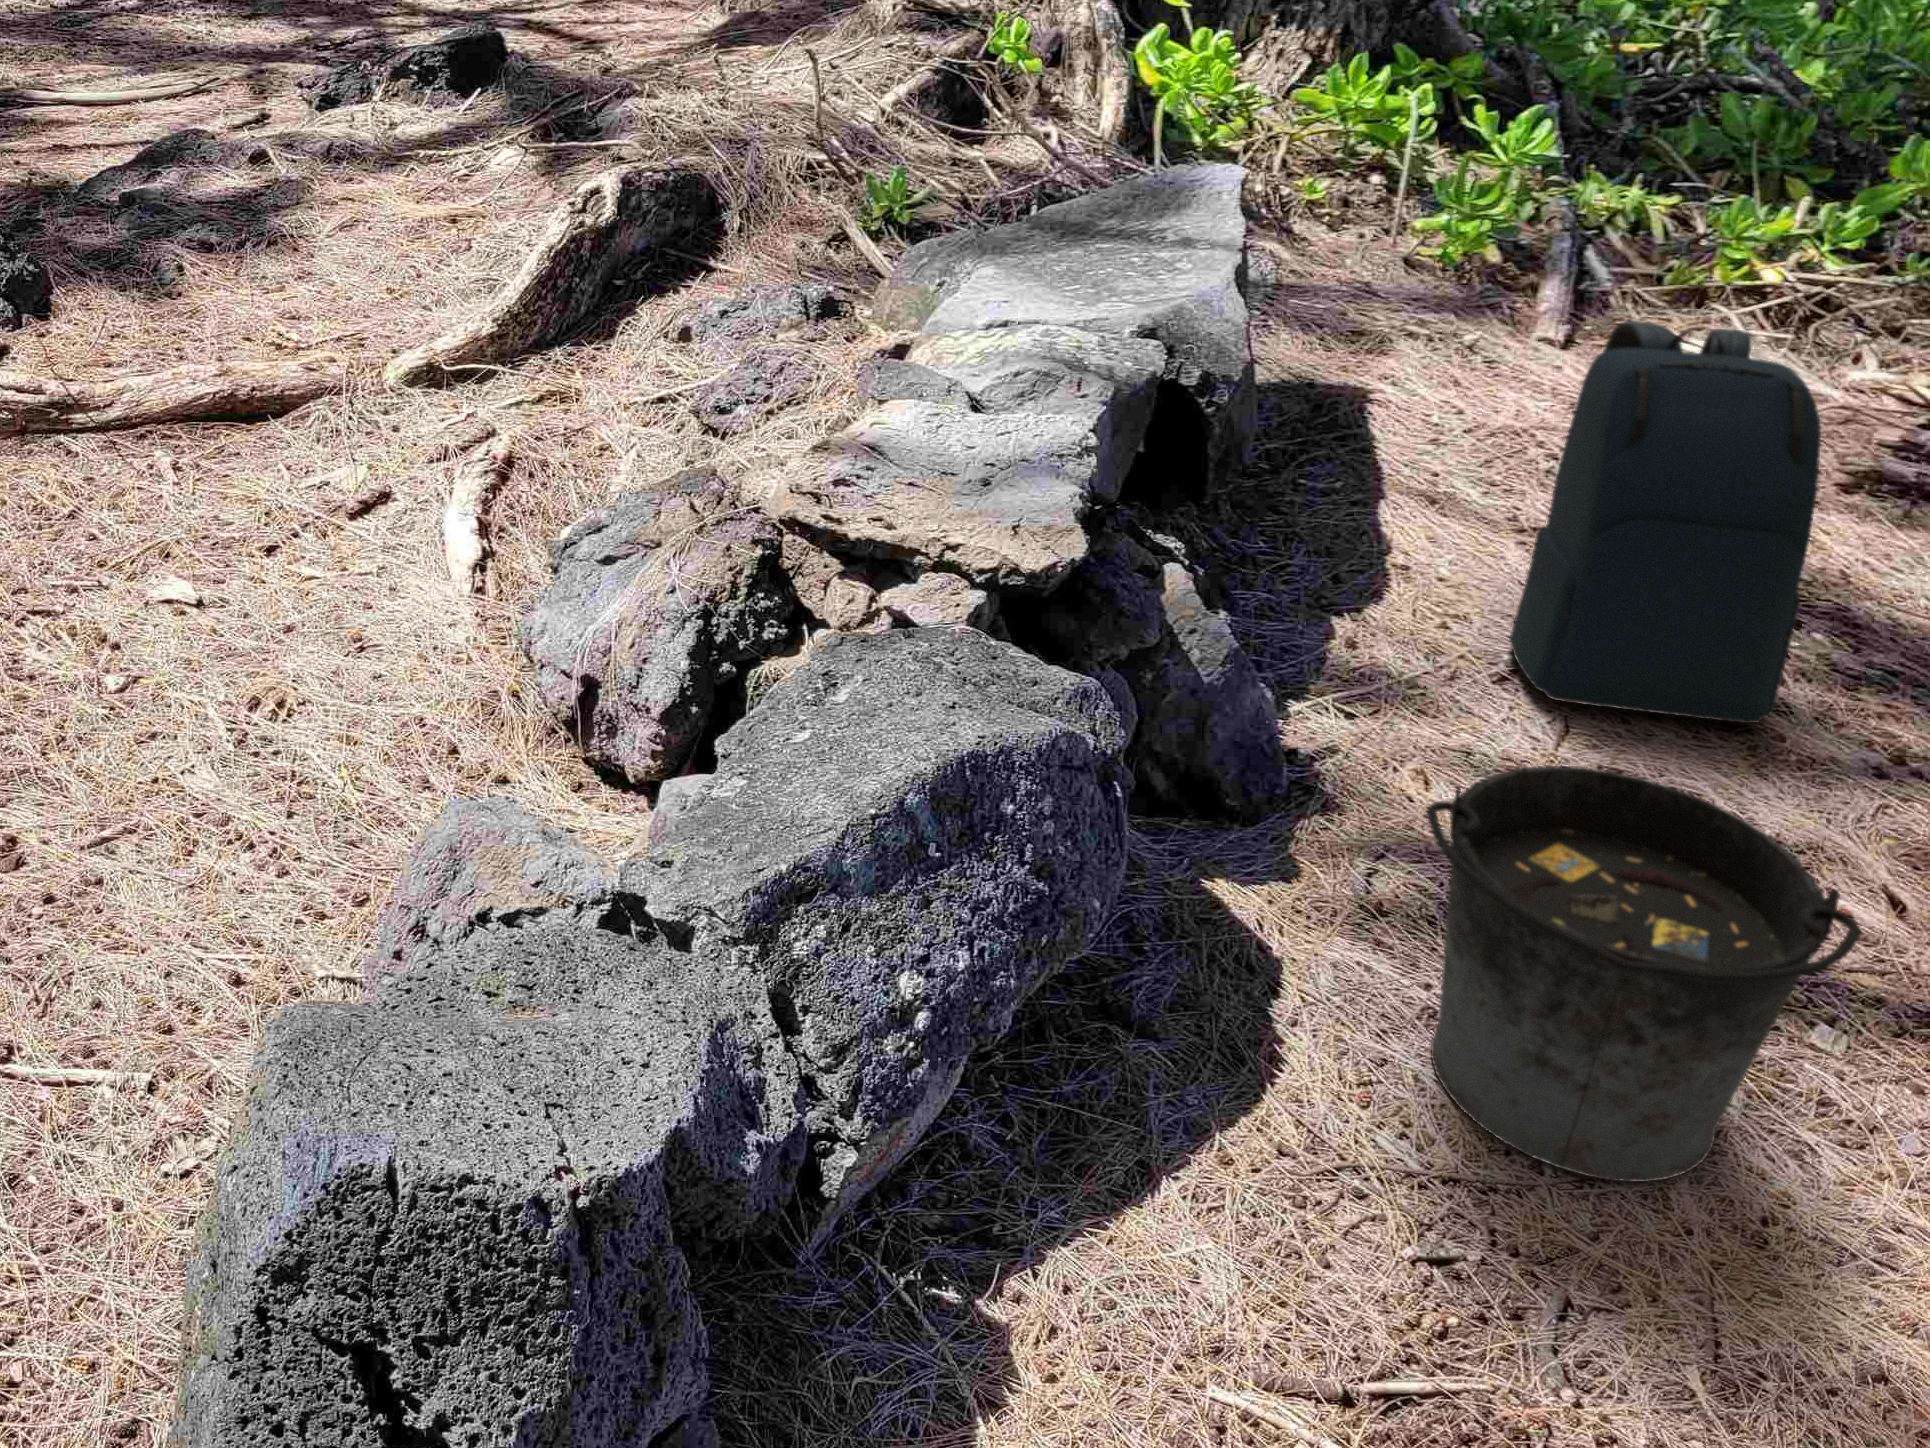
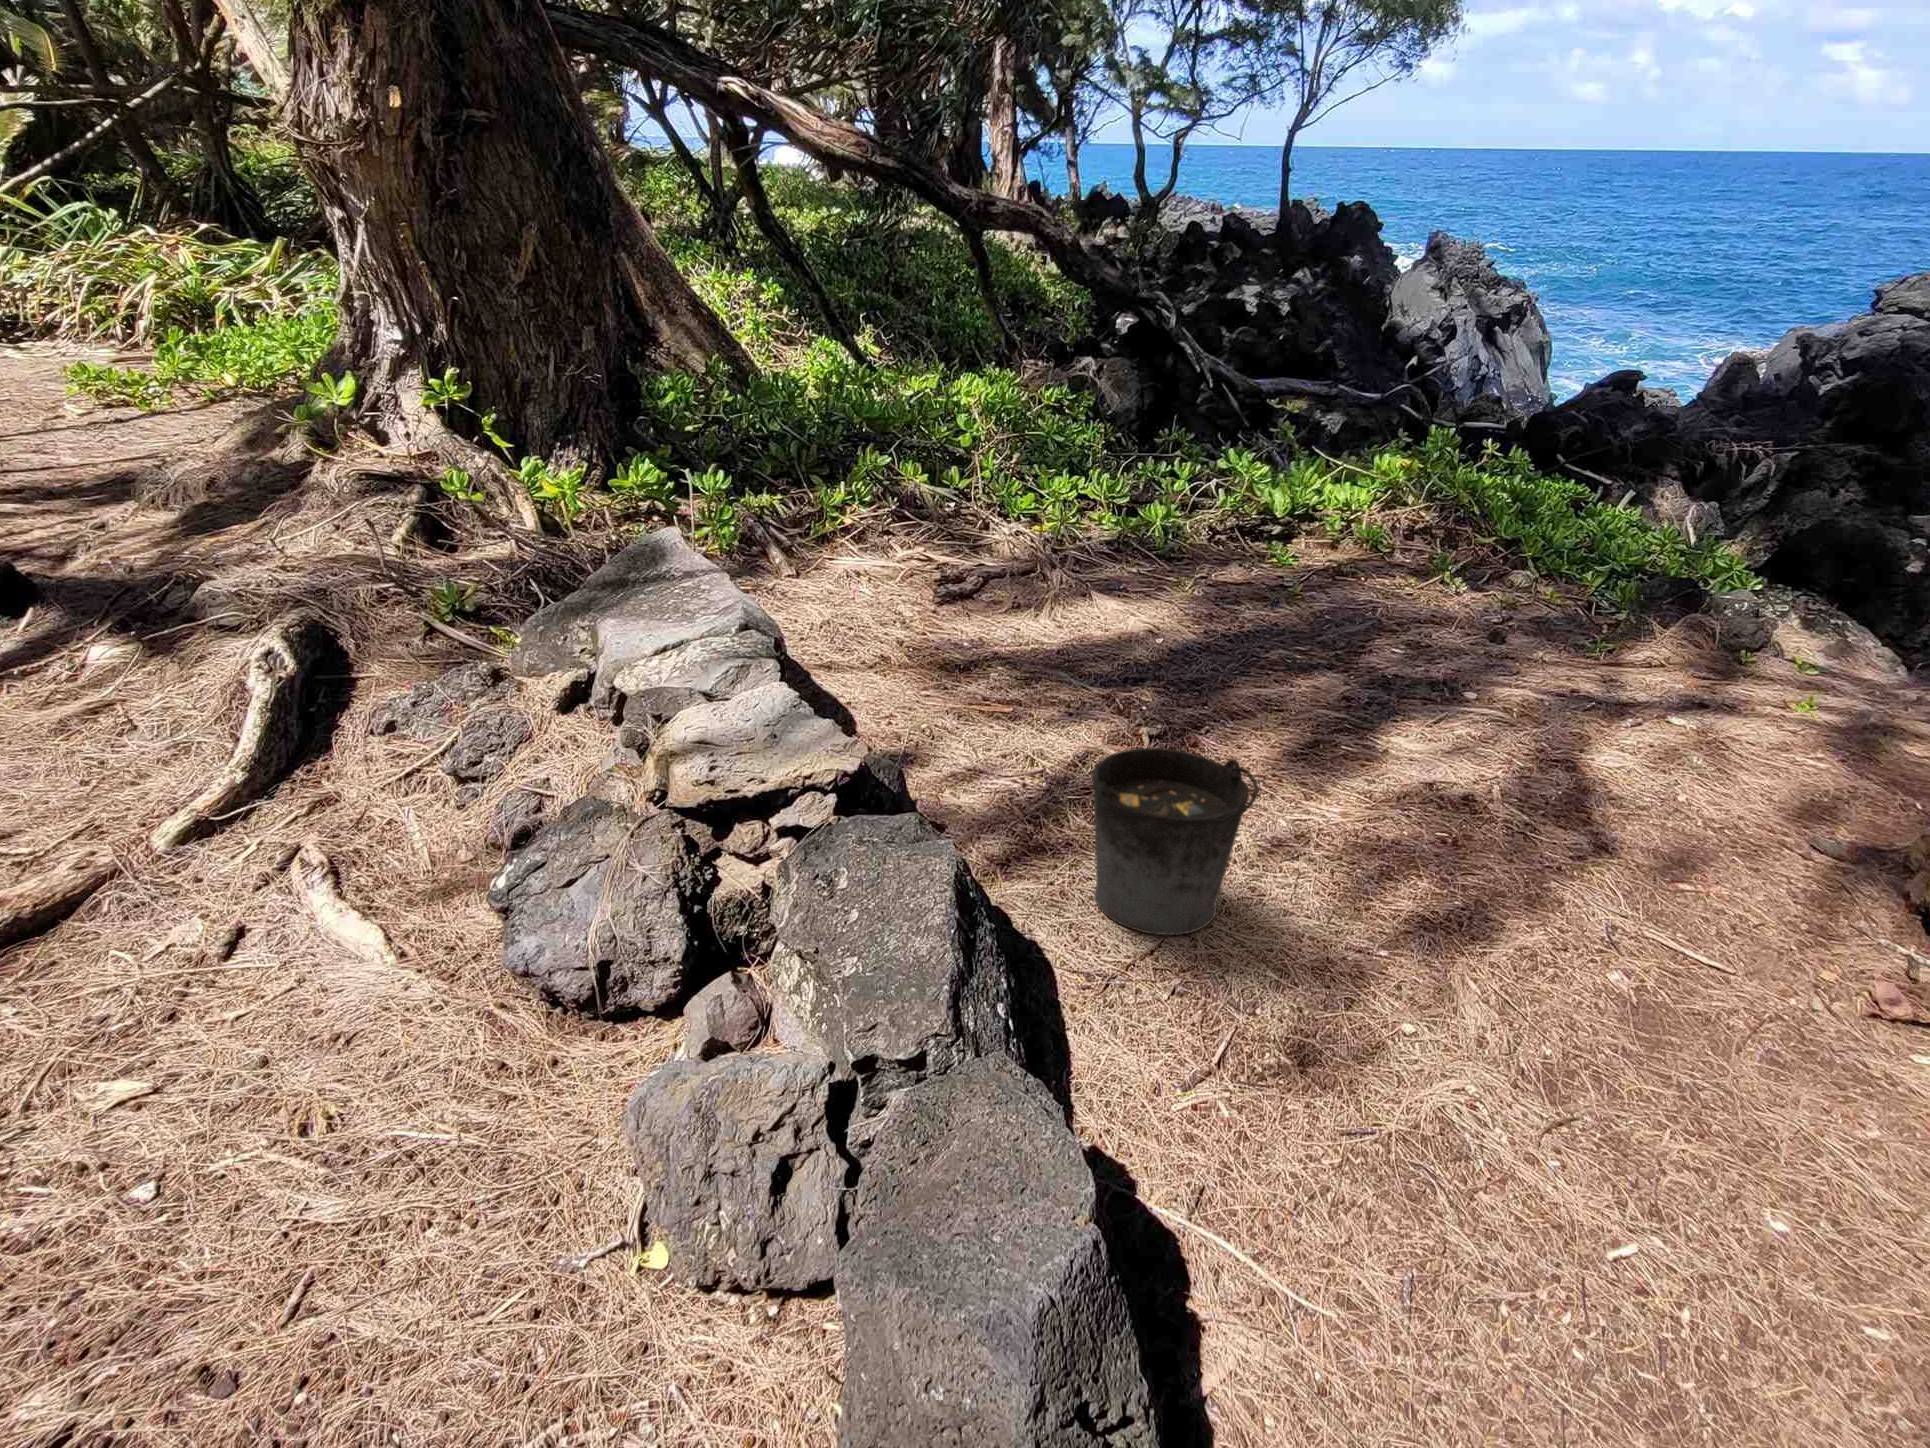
backpack: present [1509,321,1821,723] -> none [913,549,1048,749]

